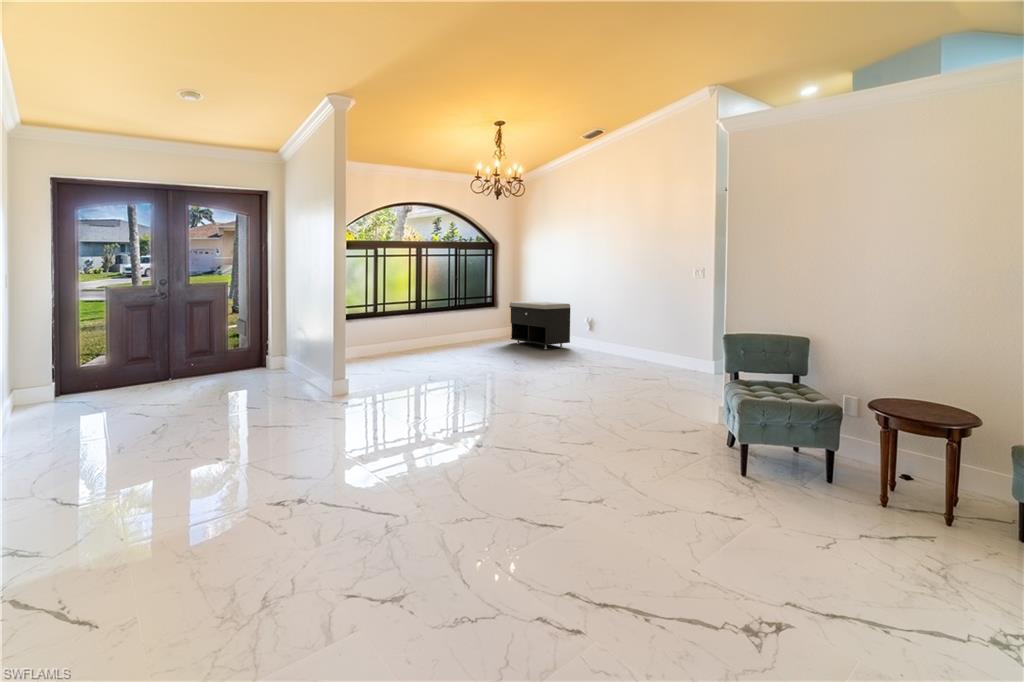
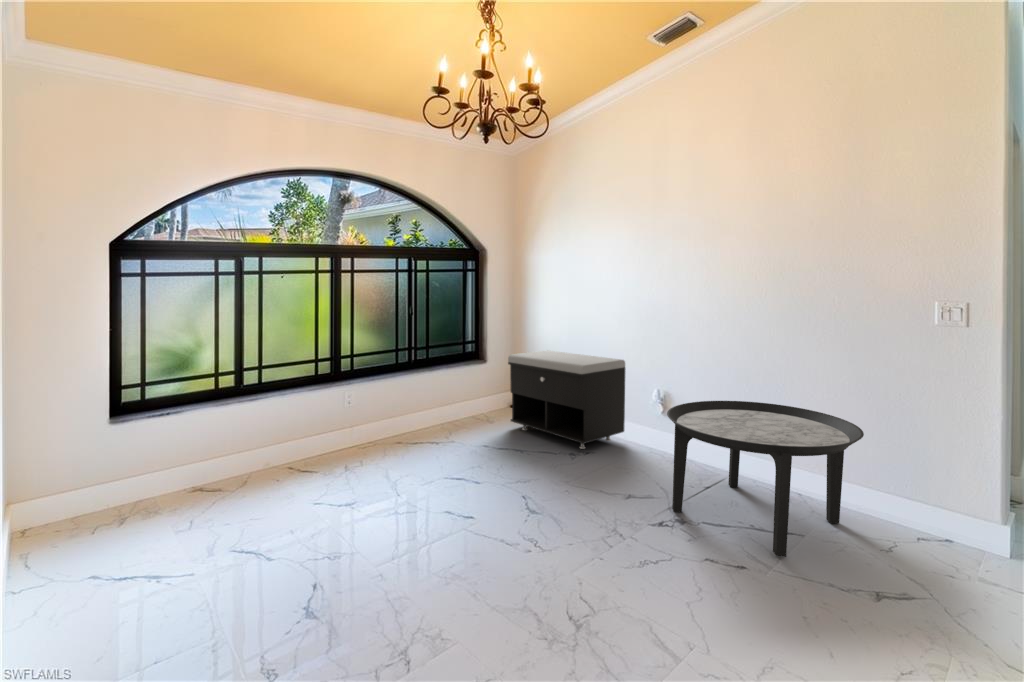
round table: none [573,320,649,372] -> present [667,401,864,557]

